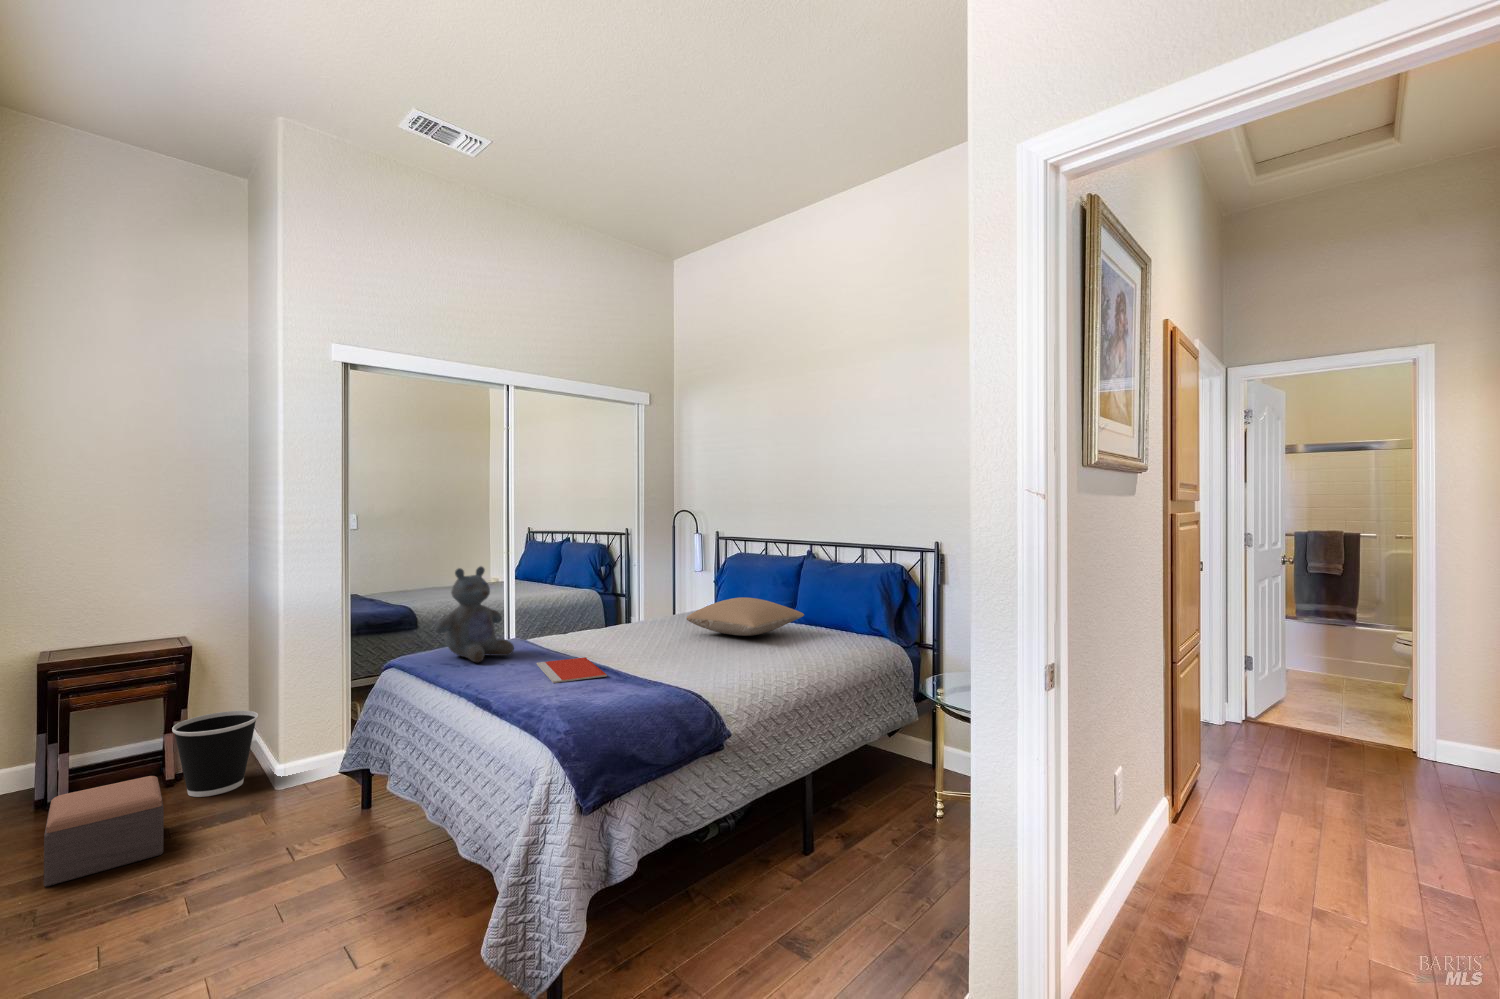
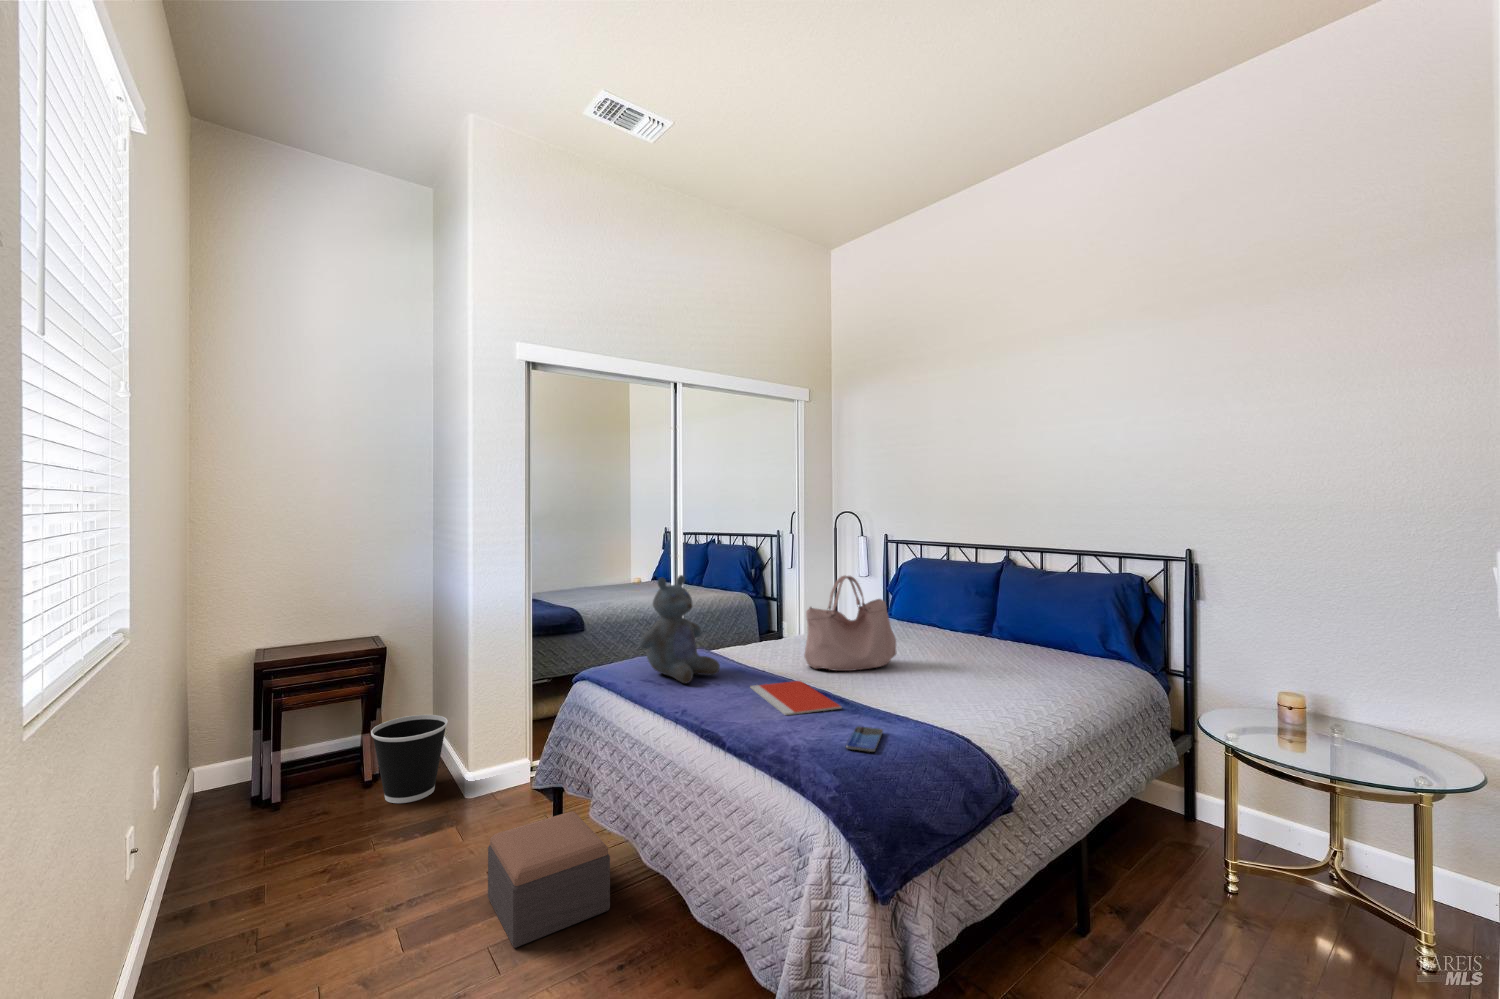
handbag: none [598,566,685,649] -> present [805,576,896,671]
pillow: present [687,597,804,636] -> none [890,612,1025,656]
smartphone: none [587,688,628,705] -> present [846,726,883,752]
footstool: present [44,776,164,886] -> present [488,812,610,948]

